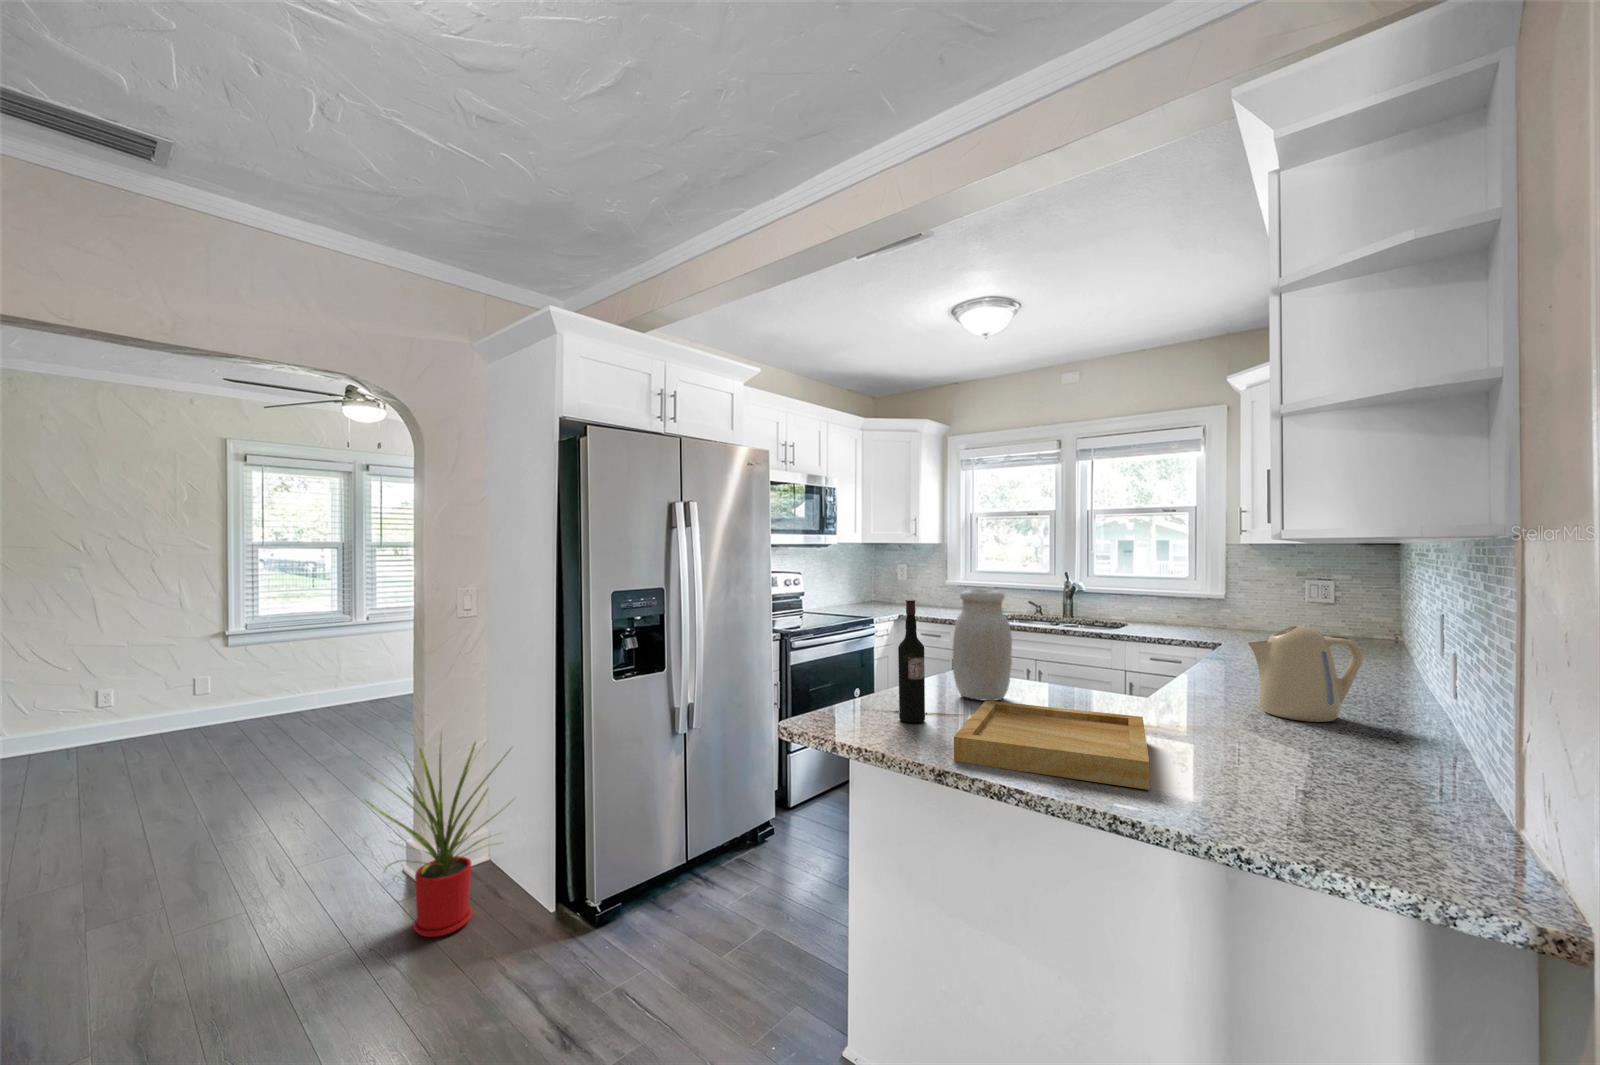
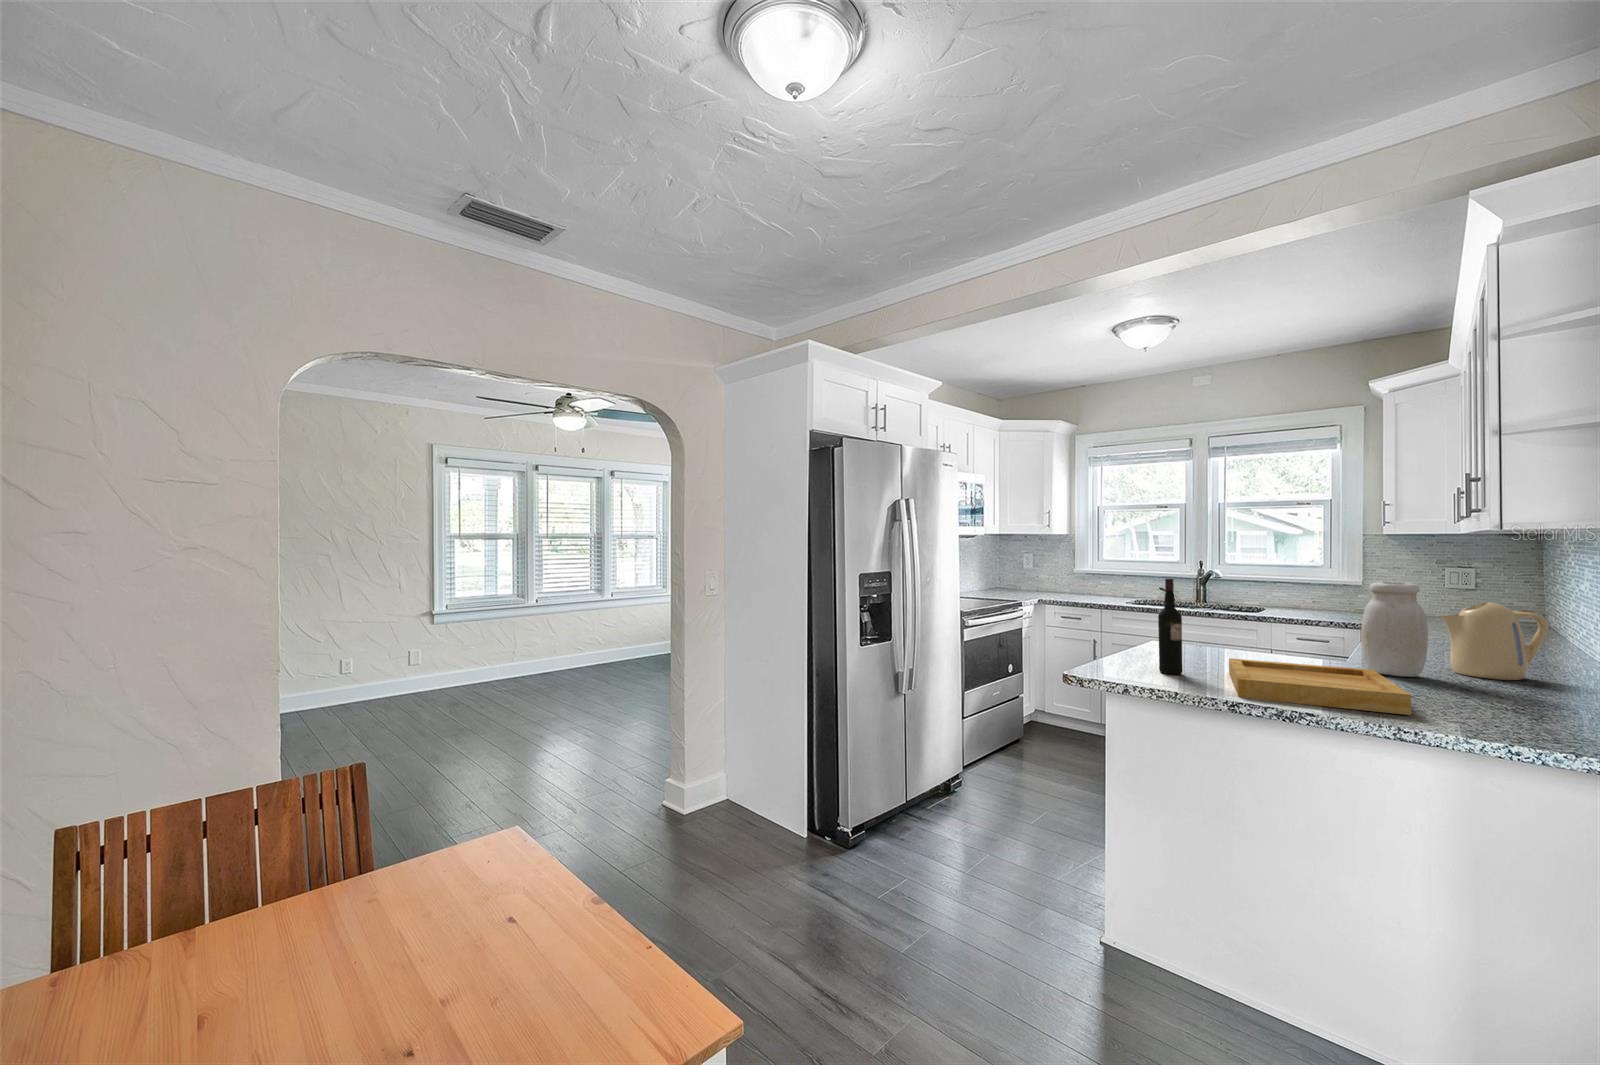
jar: present [953,589,1012,701] -> present [1361,582,1428,677]
house plant: present [365,743,505,937] -> none [663,687,774,849]

